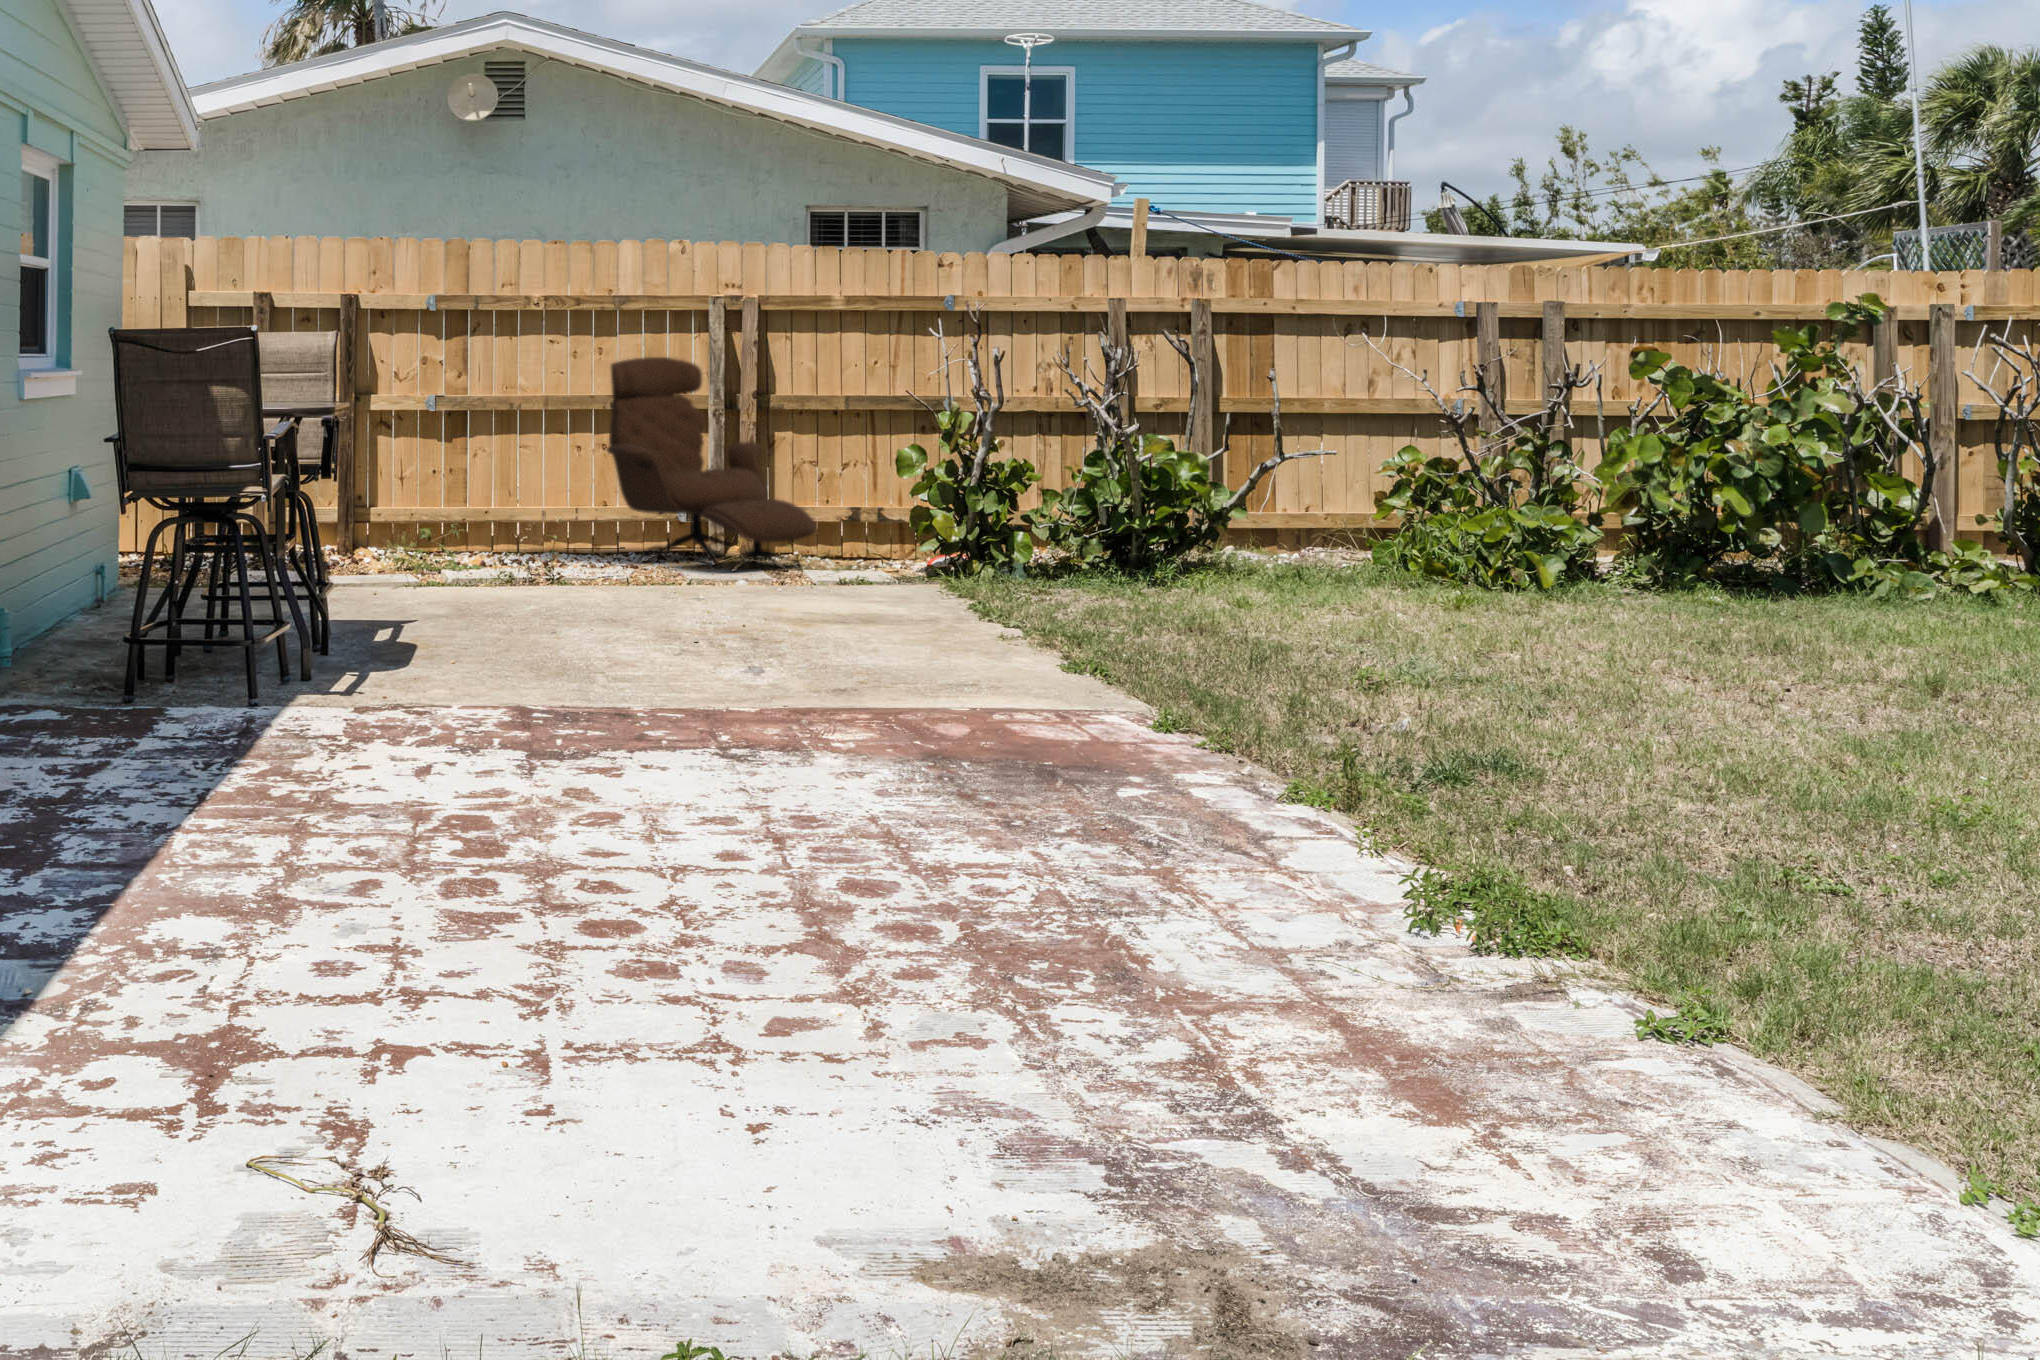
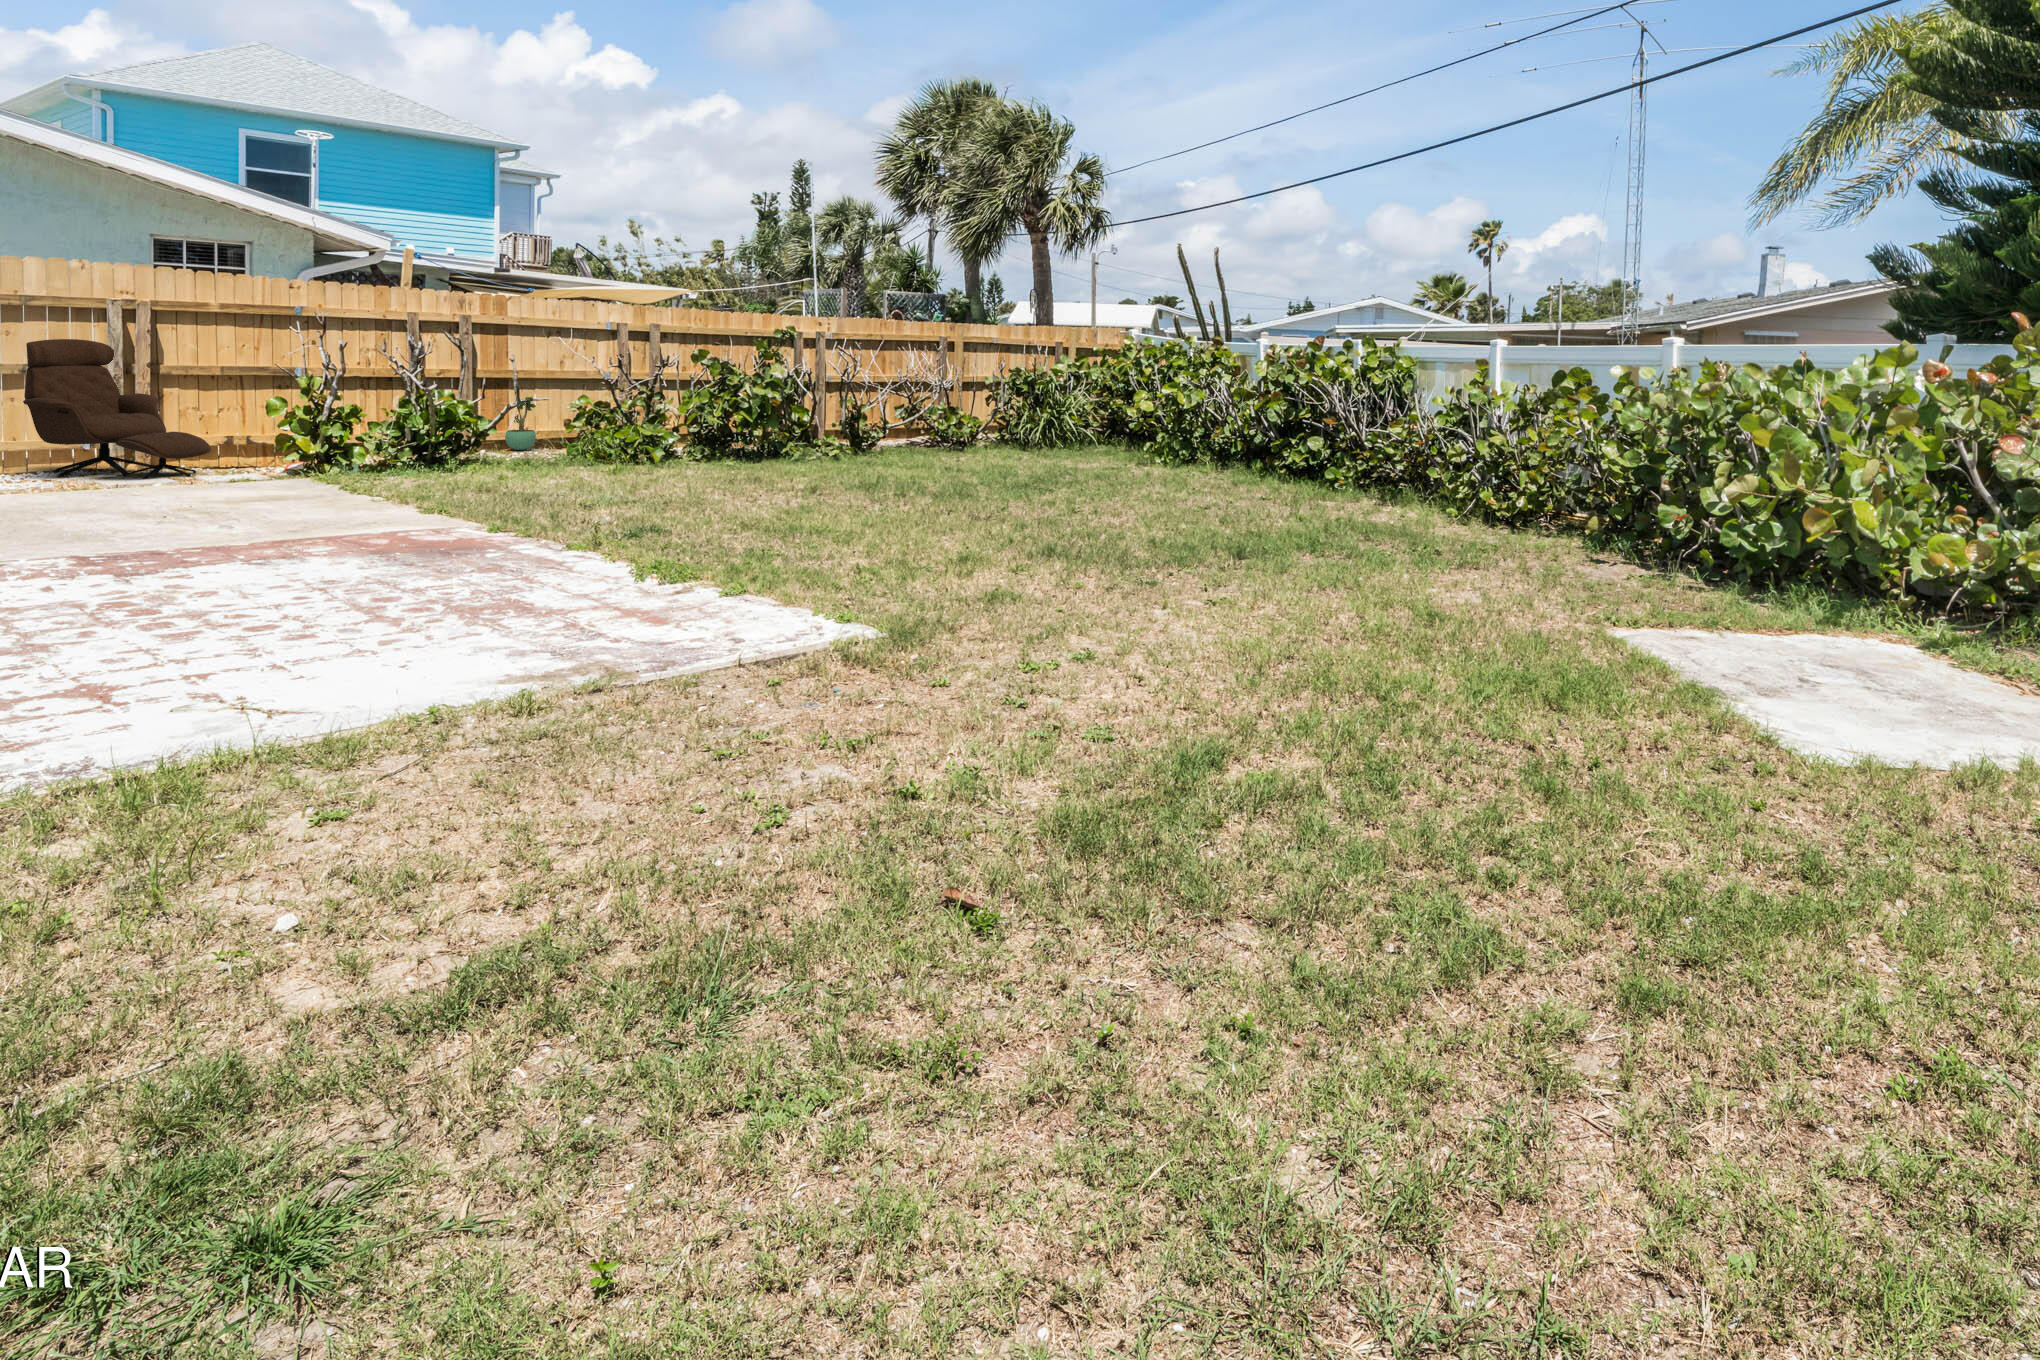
potted plant: none [1265,447,1319,549] -> present [505,397,536,450]

